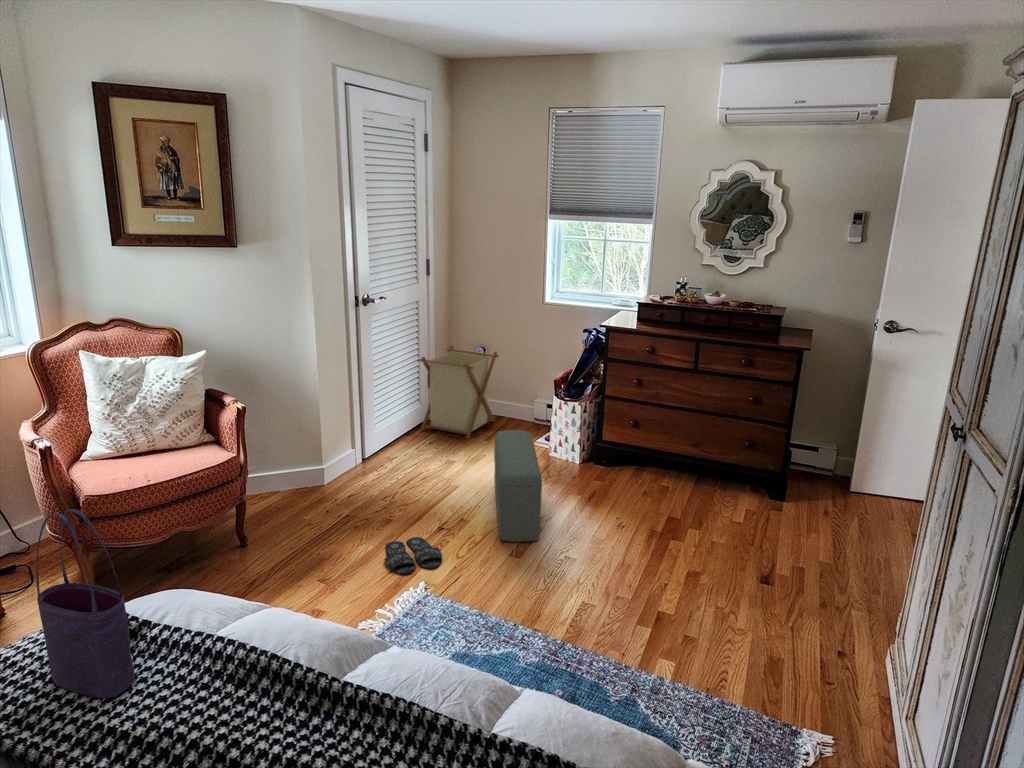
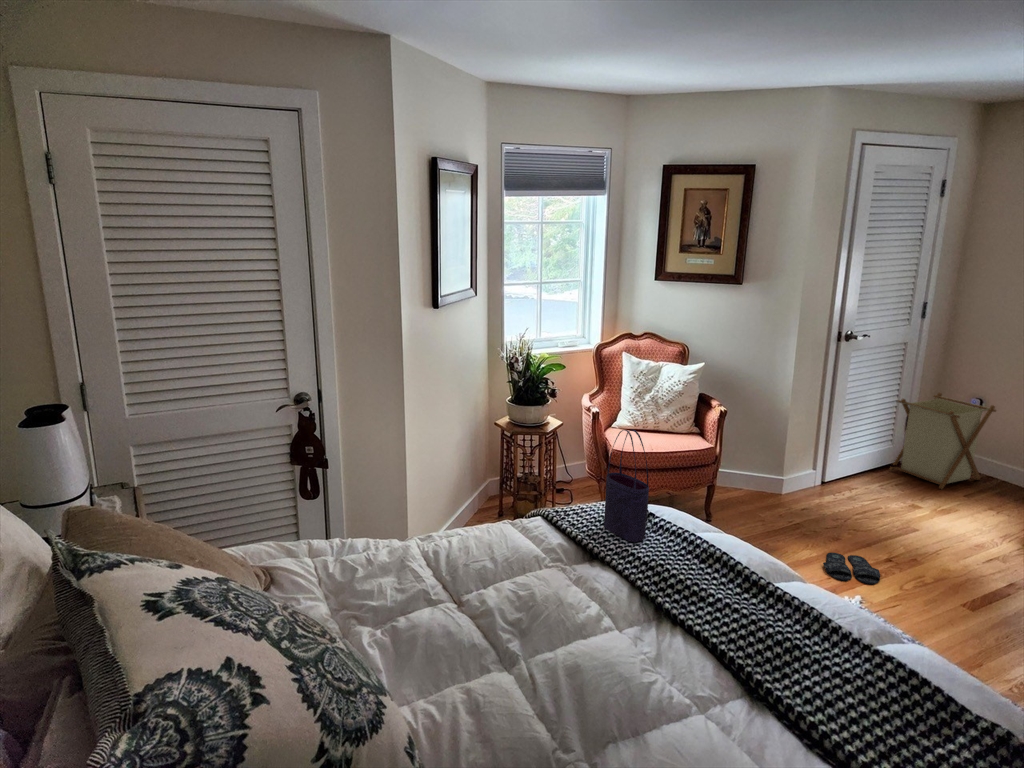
pouf: present [494,430,542,541] -> none [949,482,1013,596]

